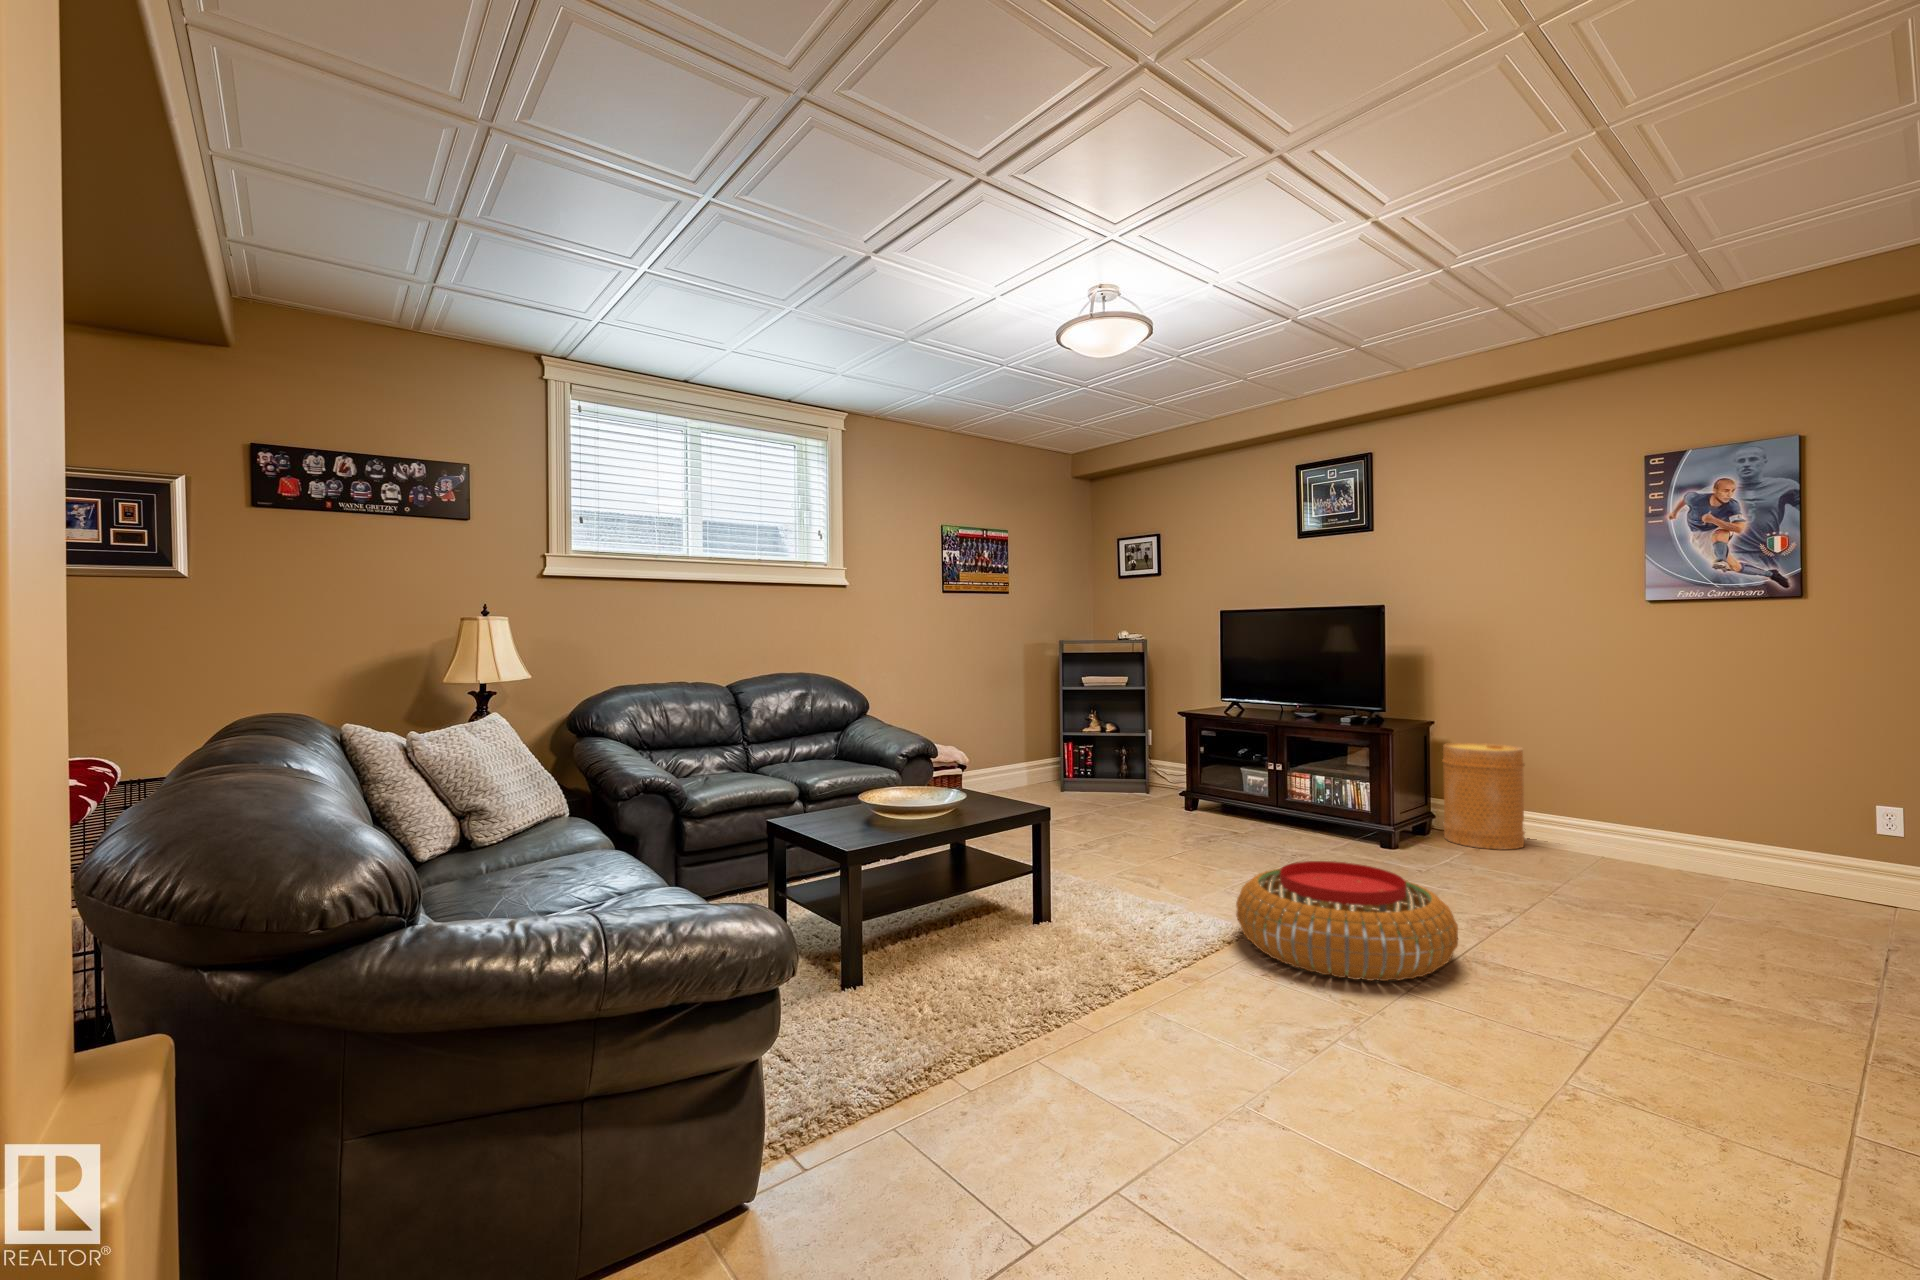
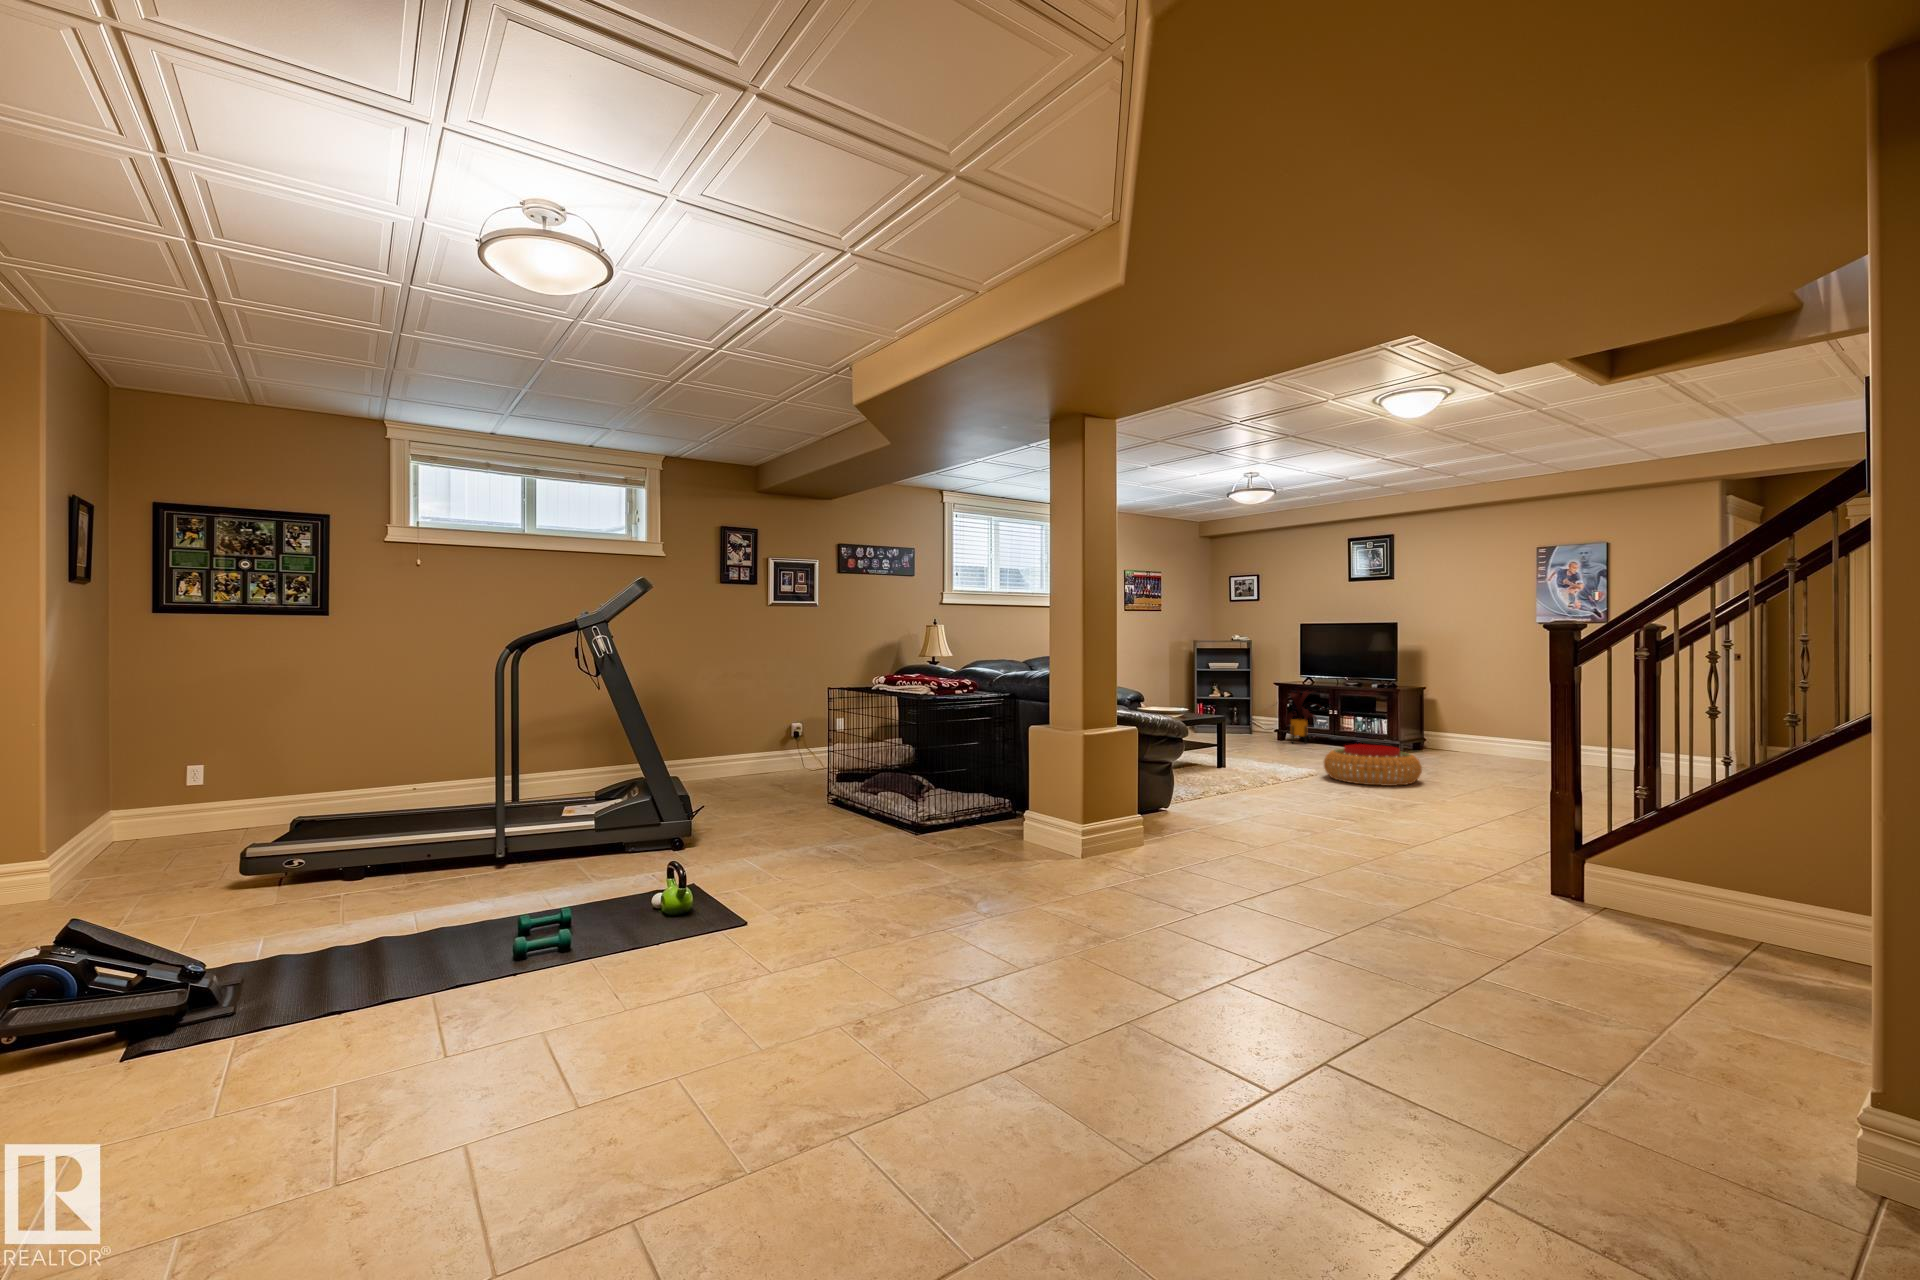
house plant: none [1172,721,1266,817] -> present [1281,689,1324,743]
basket: present [1443,743,1525,850] -> none [1430,700,1474,756]

